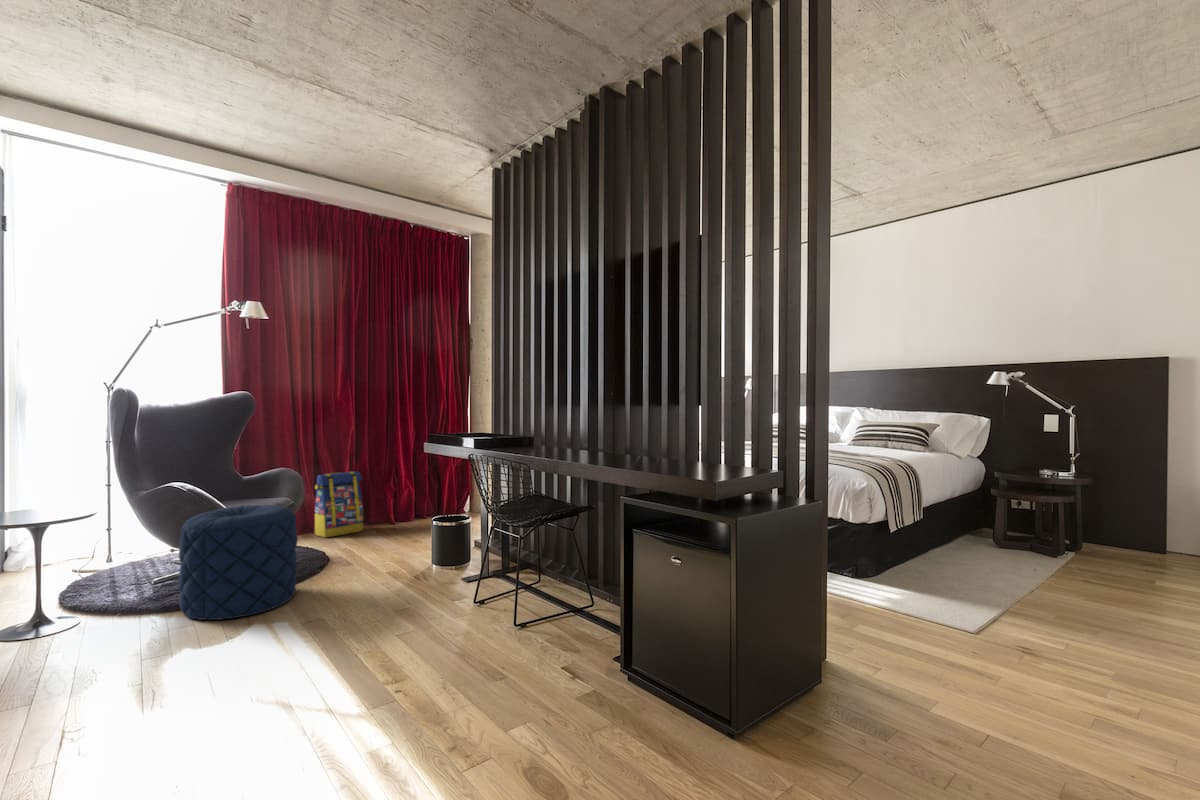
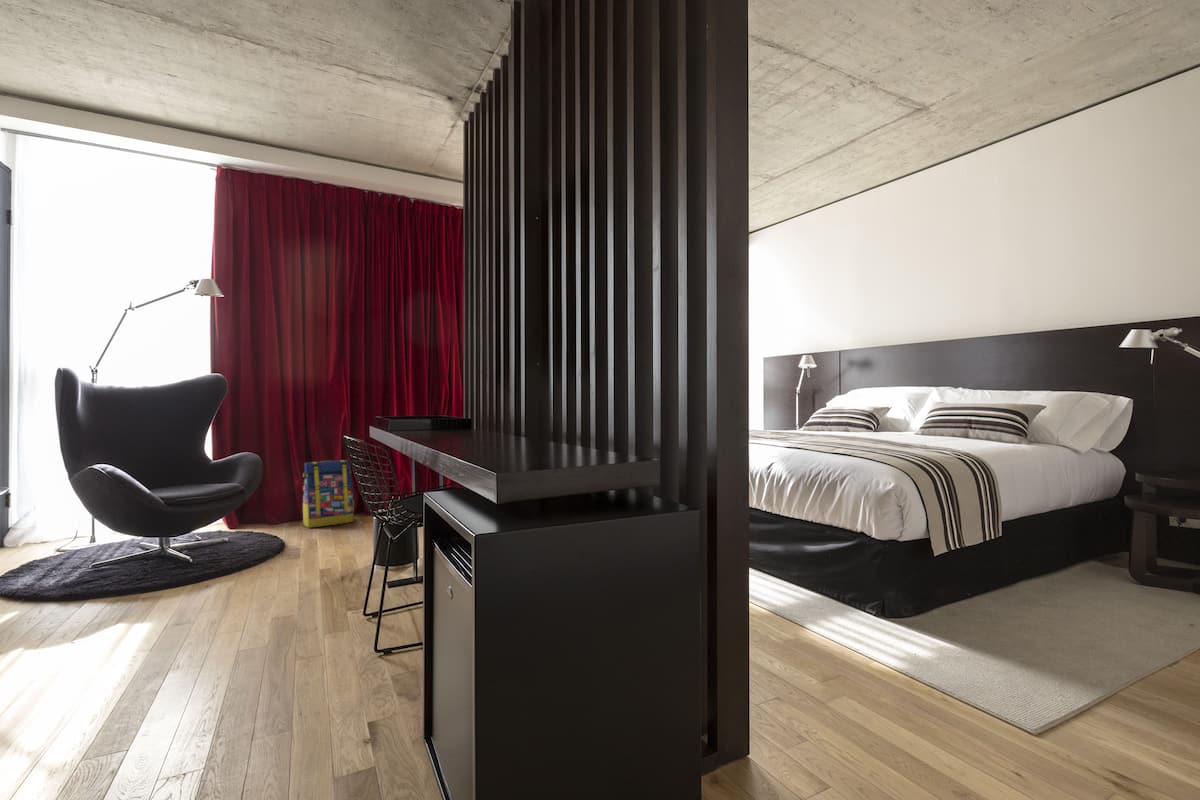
pouf: present [178,505,298,620] -> none [58,492,203,618]

